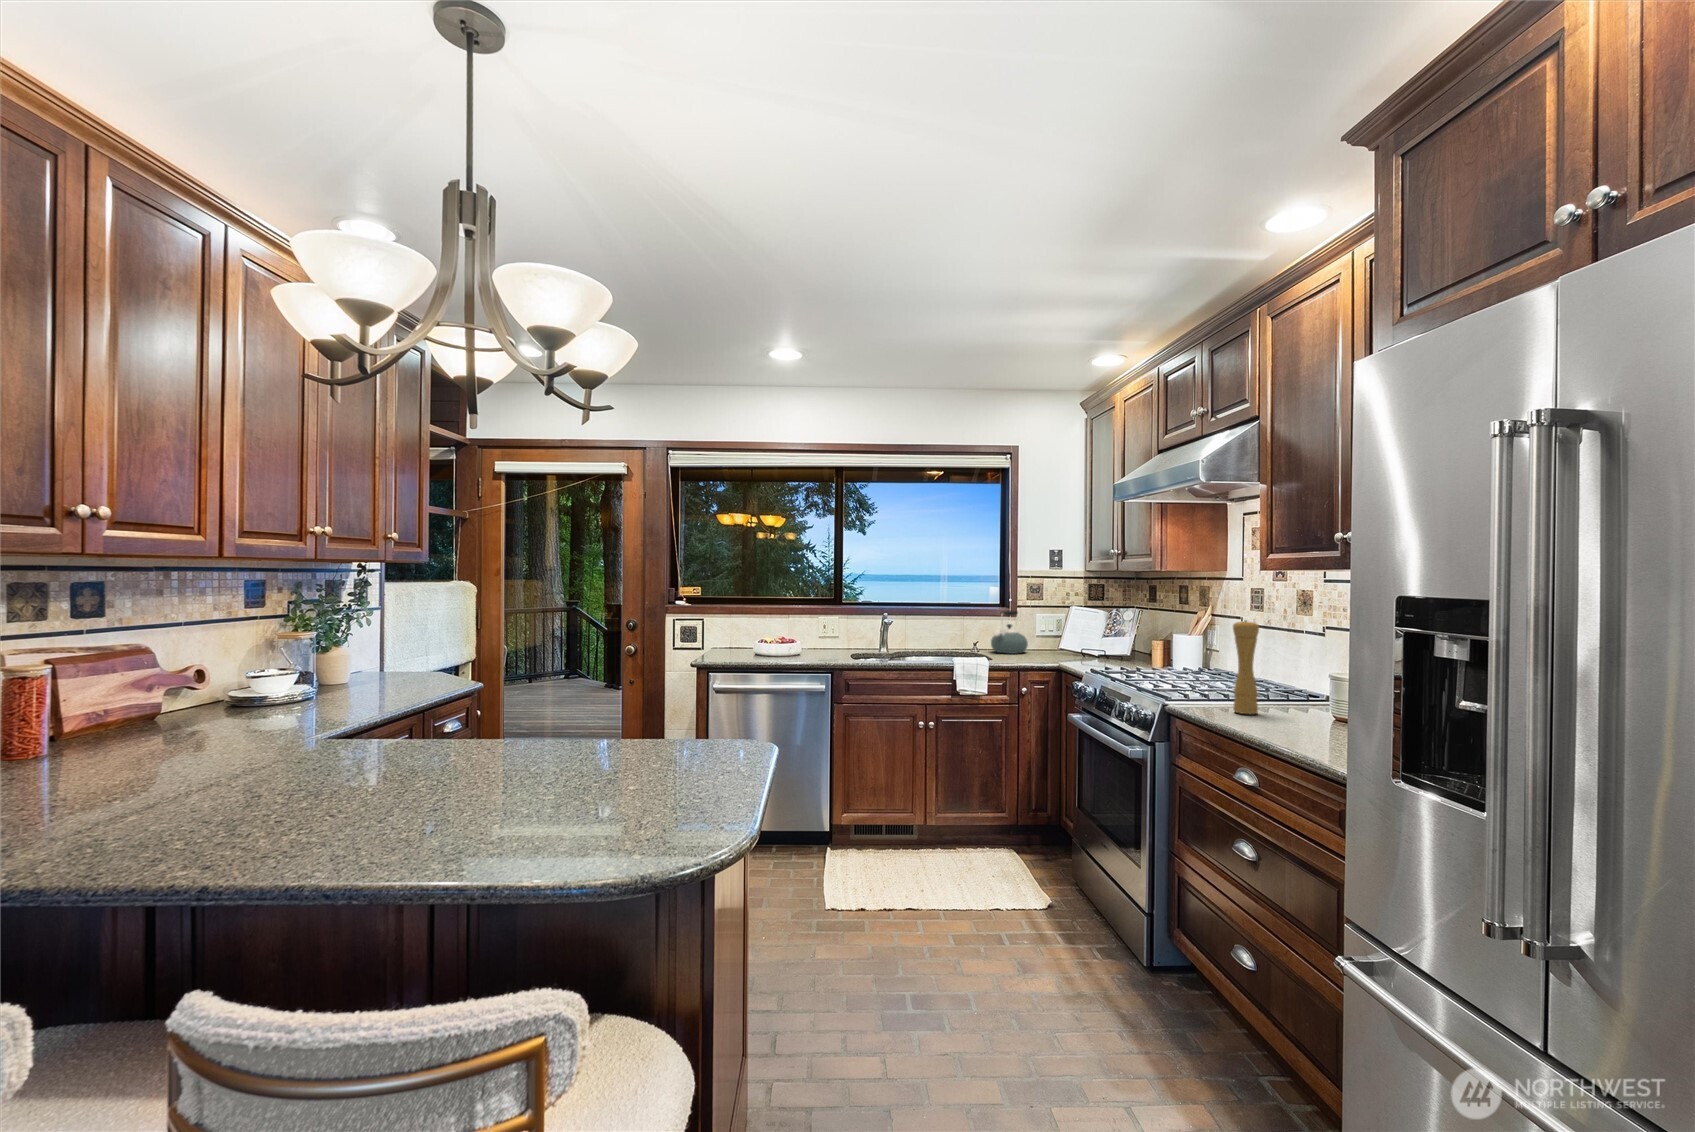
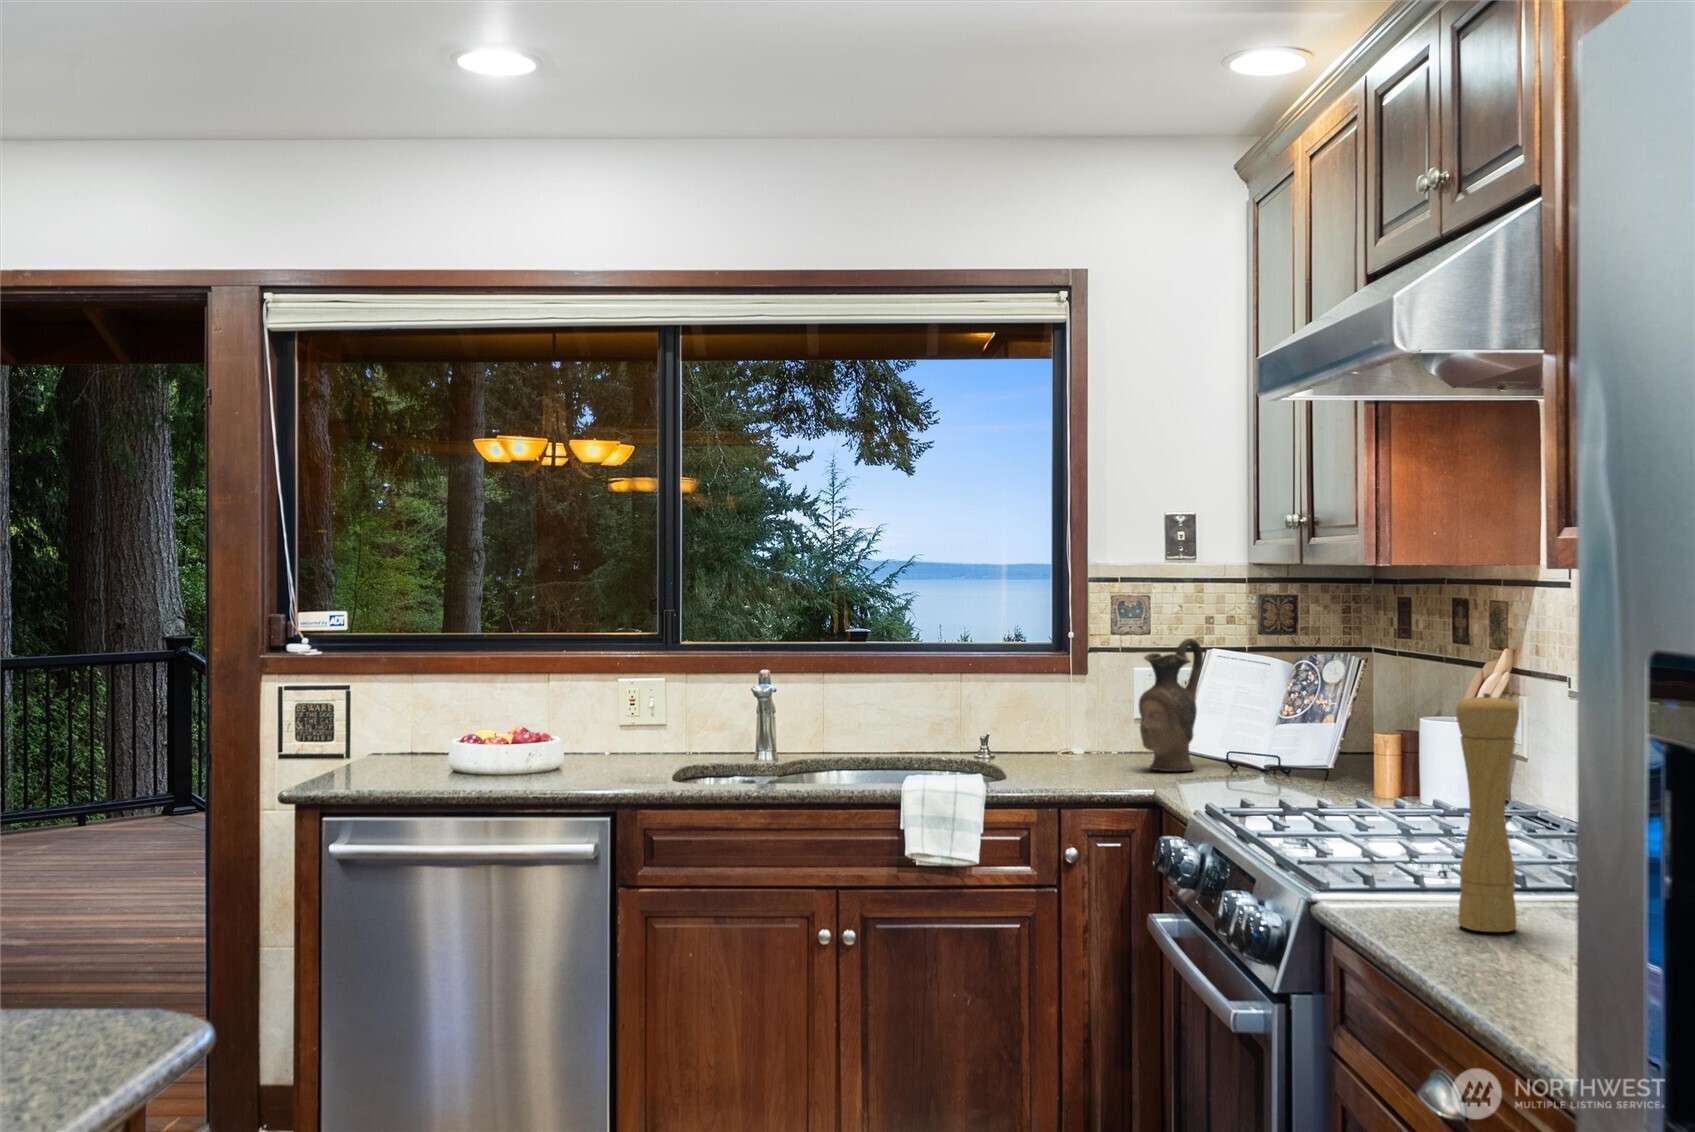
ceramic pitcher: none [1046,601,1072,657] -> present [1139,638,1203,771]
kettle: present [991,611,1028,654] -> none [1018,661,1104,763]

